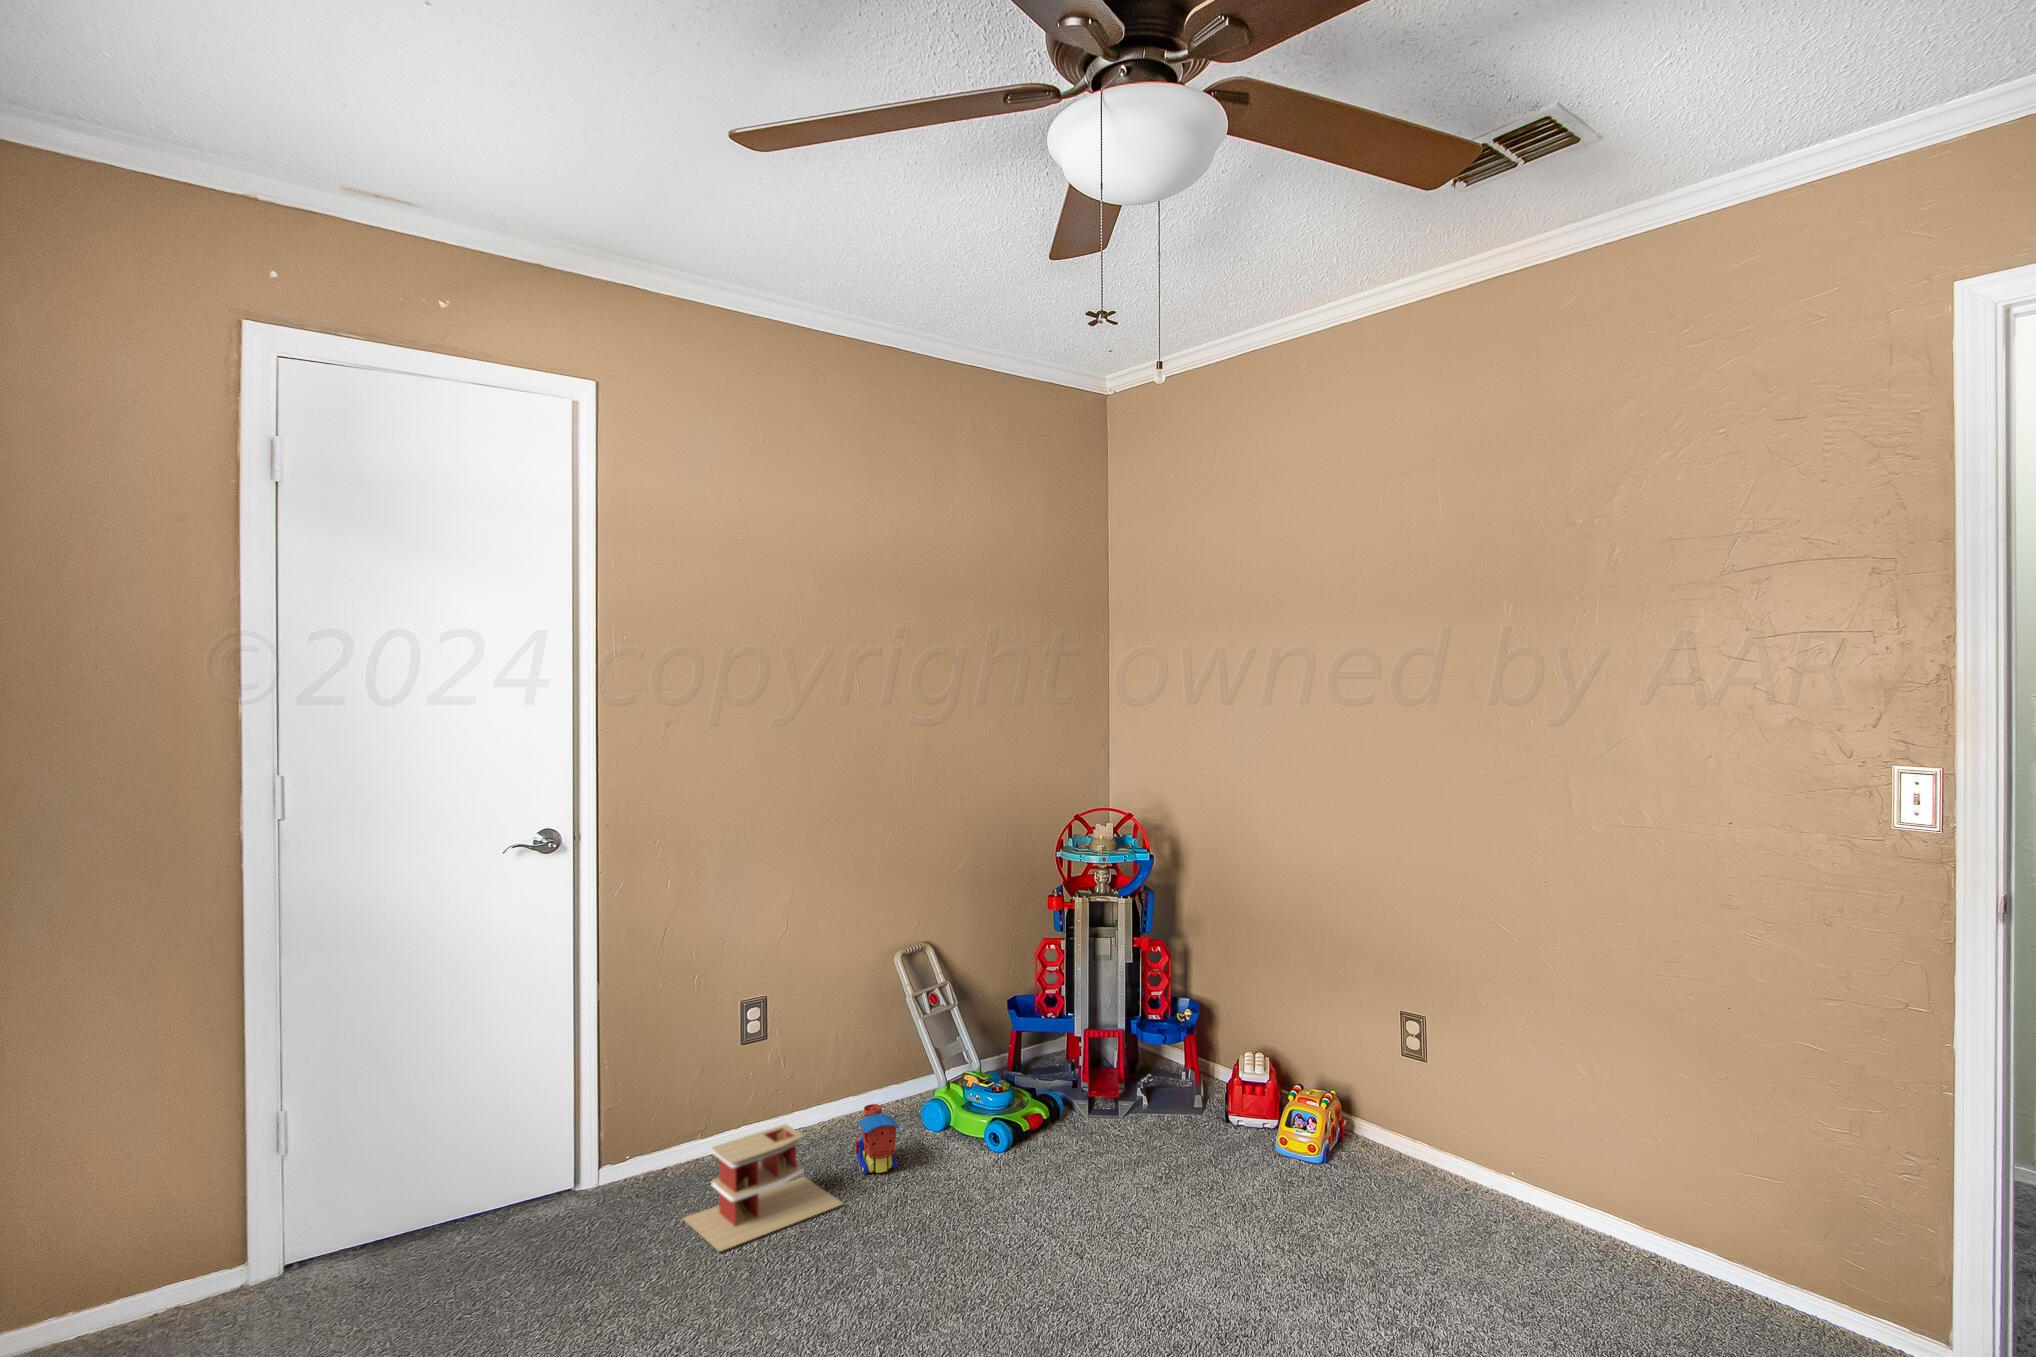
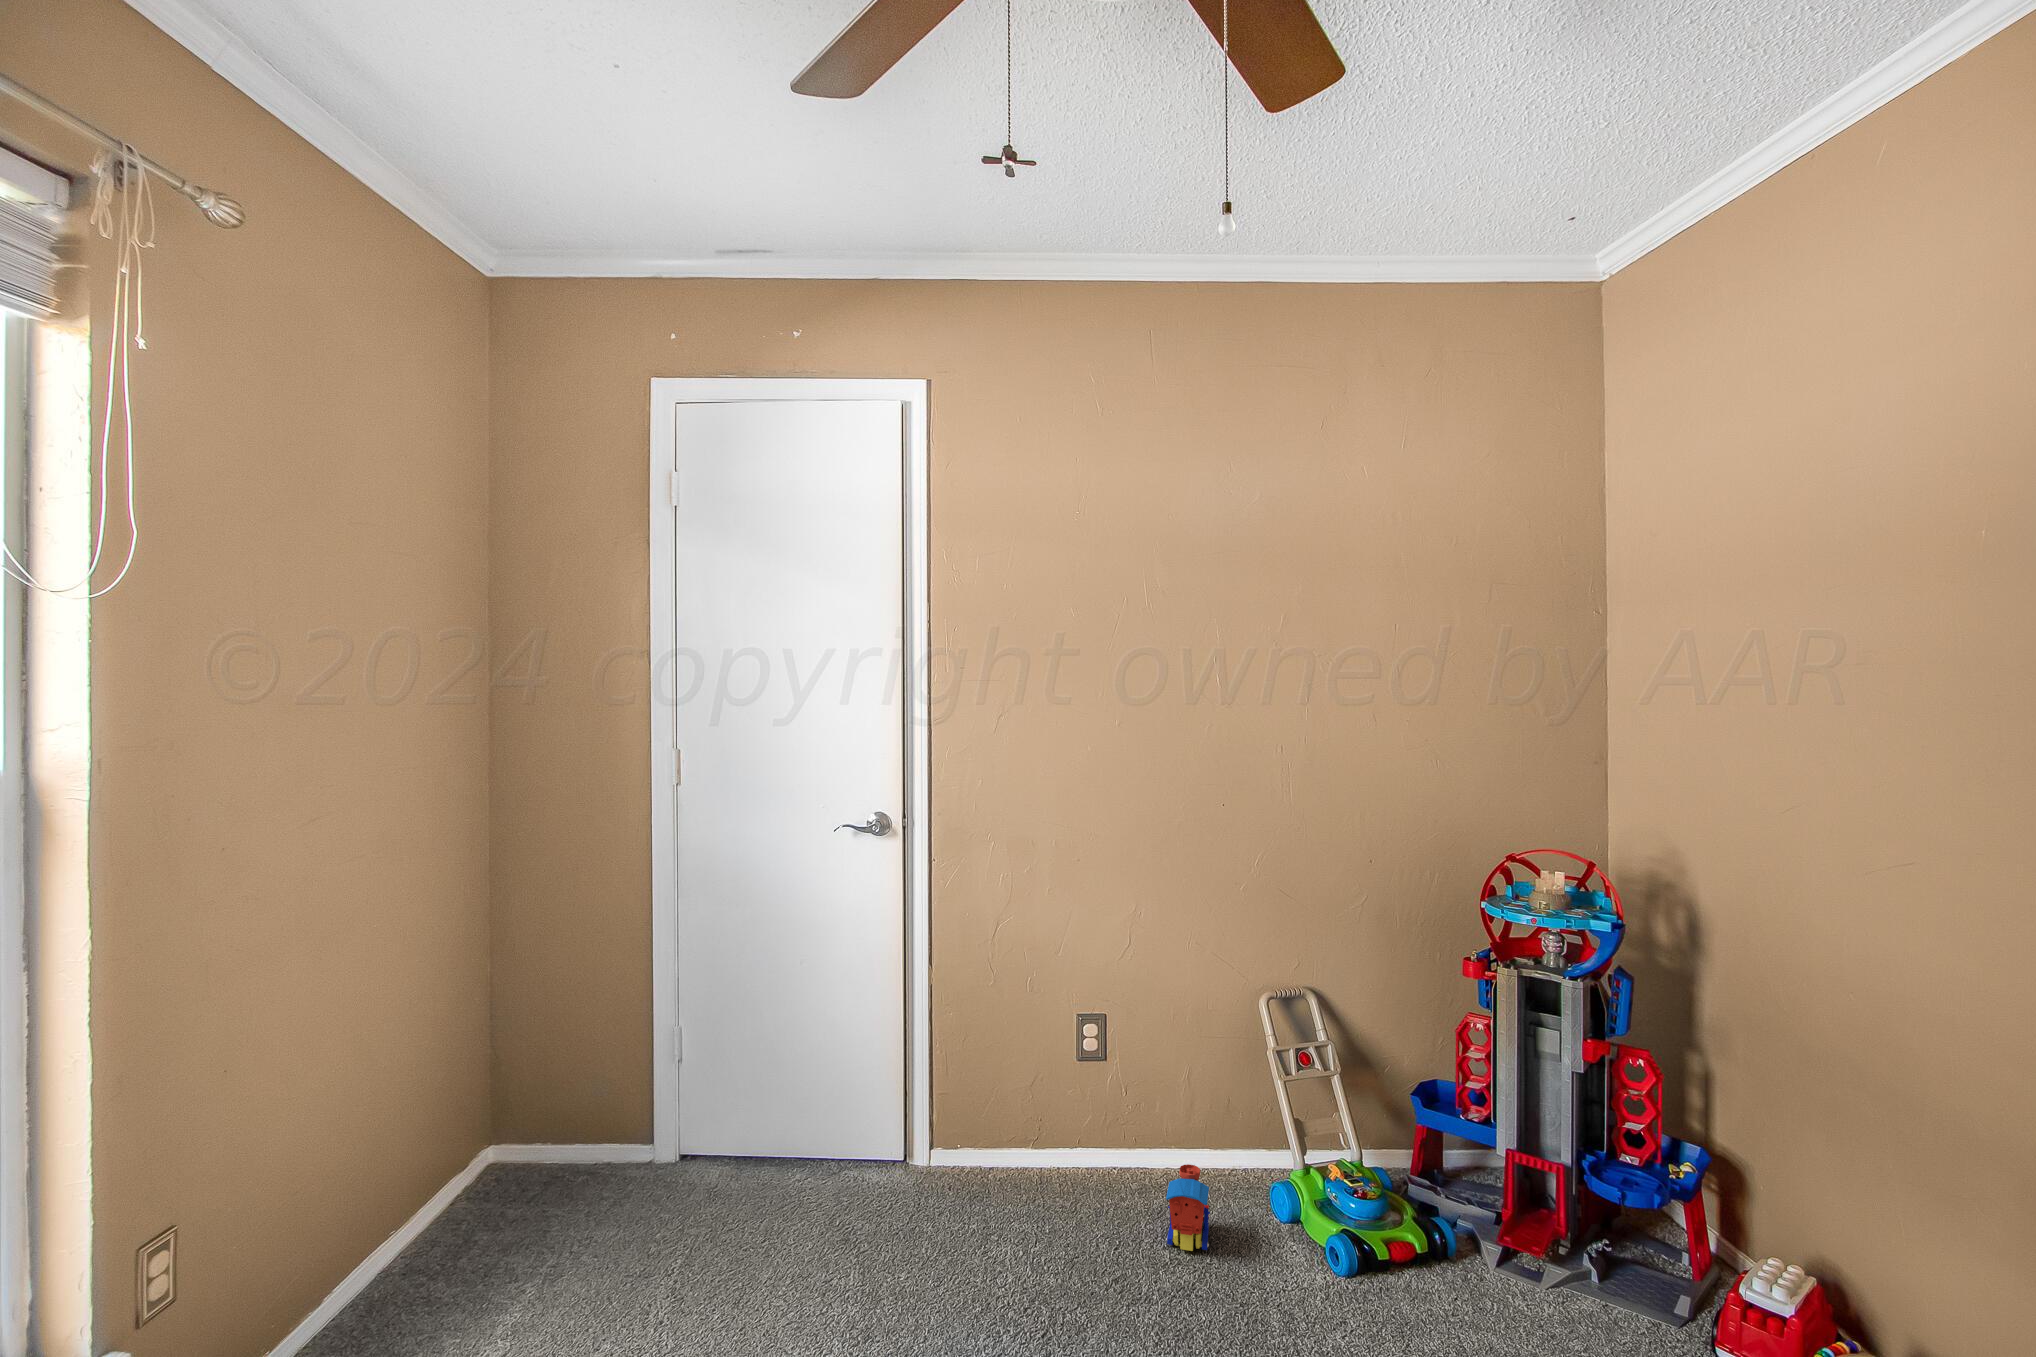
toy house: present [683,1124,843,1251] -> none [968,1160,1122,1281]

